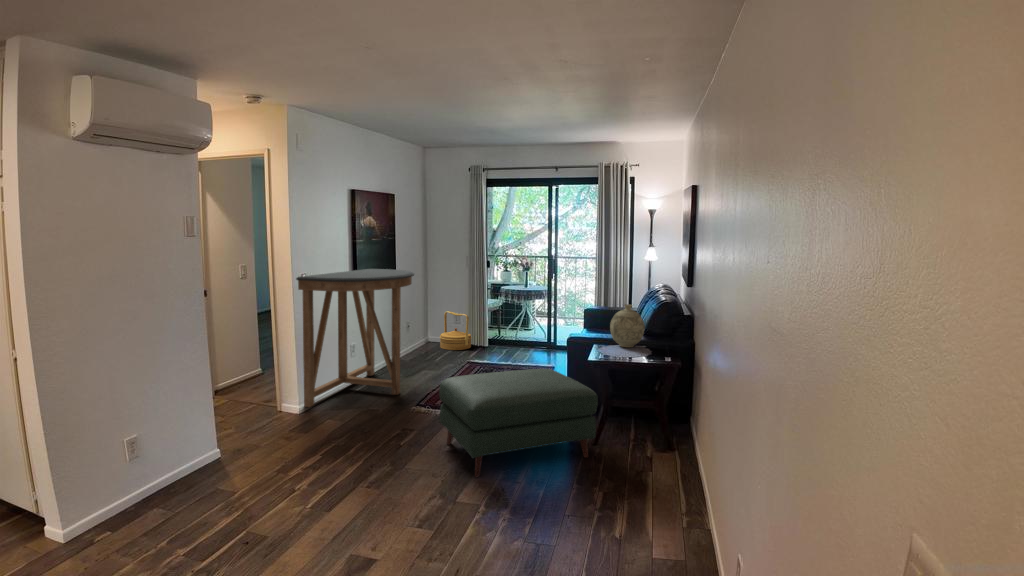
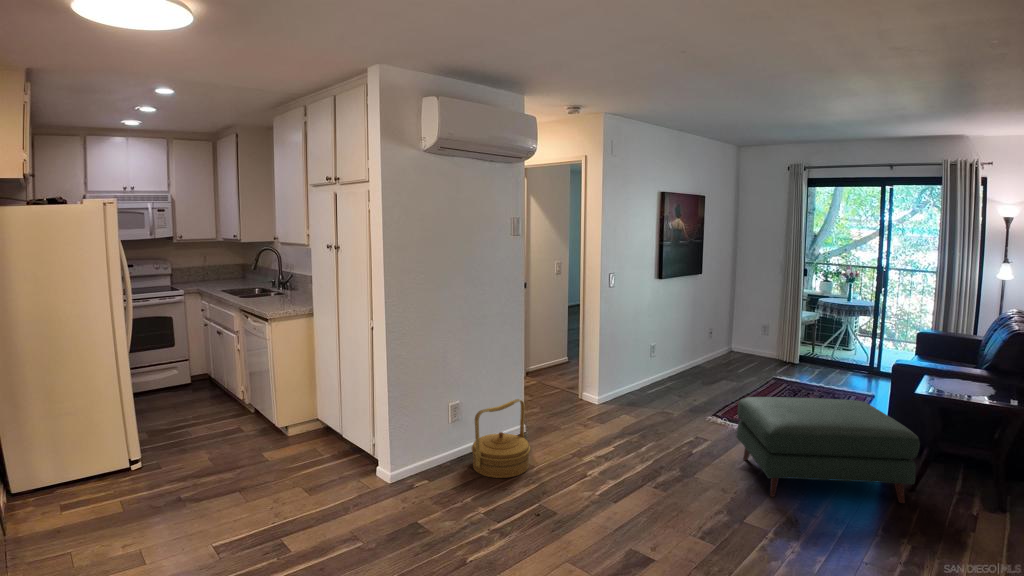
console table: present [296,269,414,407] -> none [611,280,717,404]
decorative vase: present [610,304,645,347] -> none [946,340,996,390]
woven basket: present [440,311,472,350] -> present [472,399,530,478]

